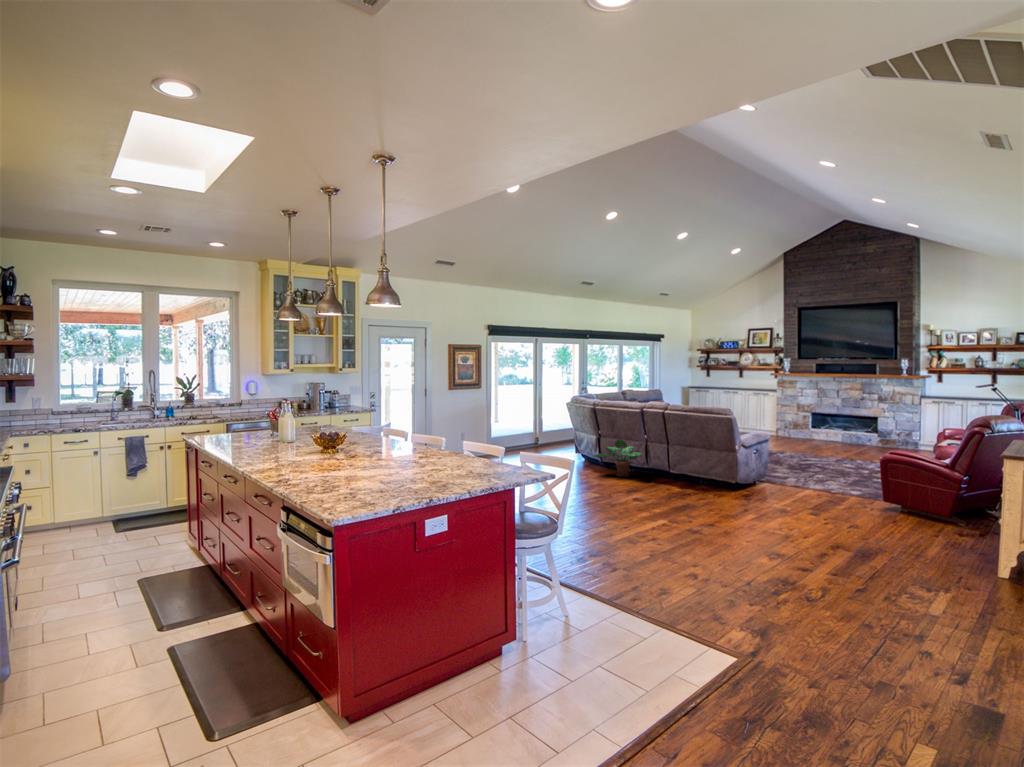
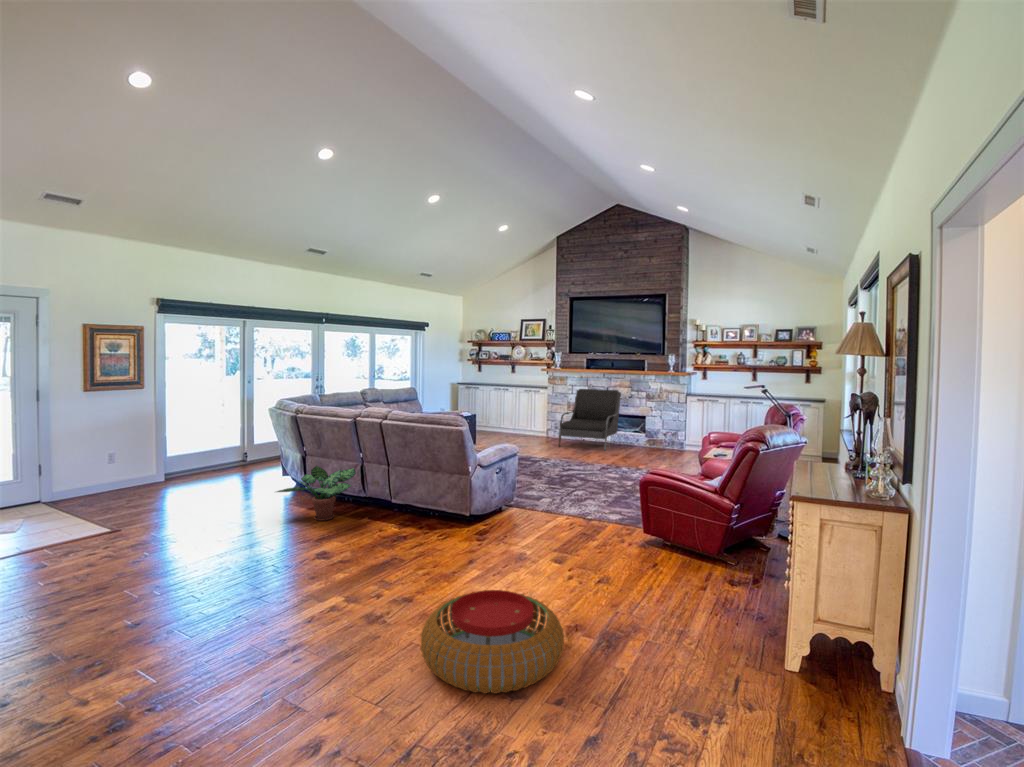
armchair: none [789,392,853,448] -> present [559,389,622,451]
pouf: none [727,494,810,534] -> present [421,590,564,694]

